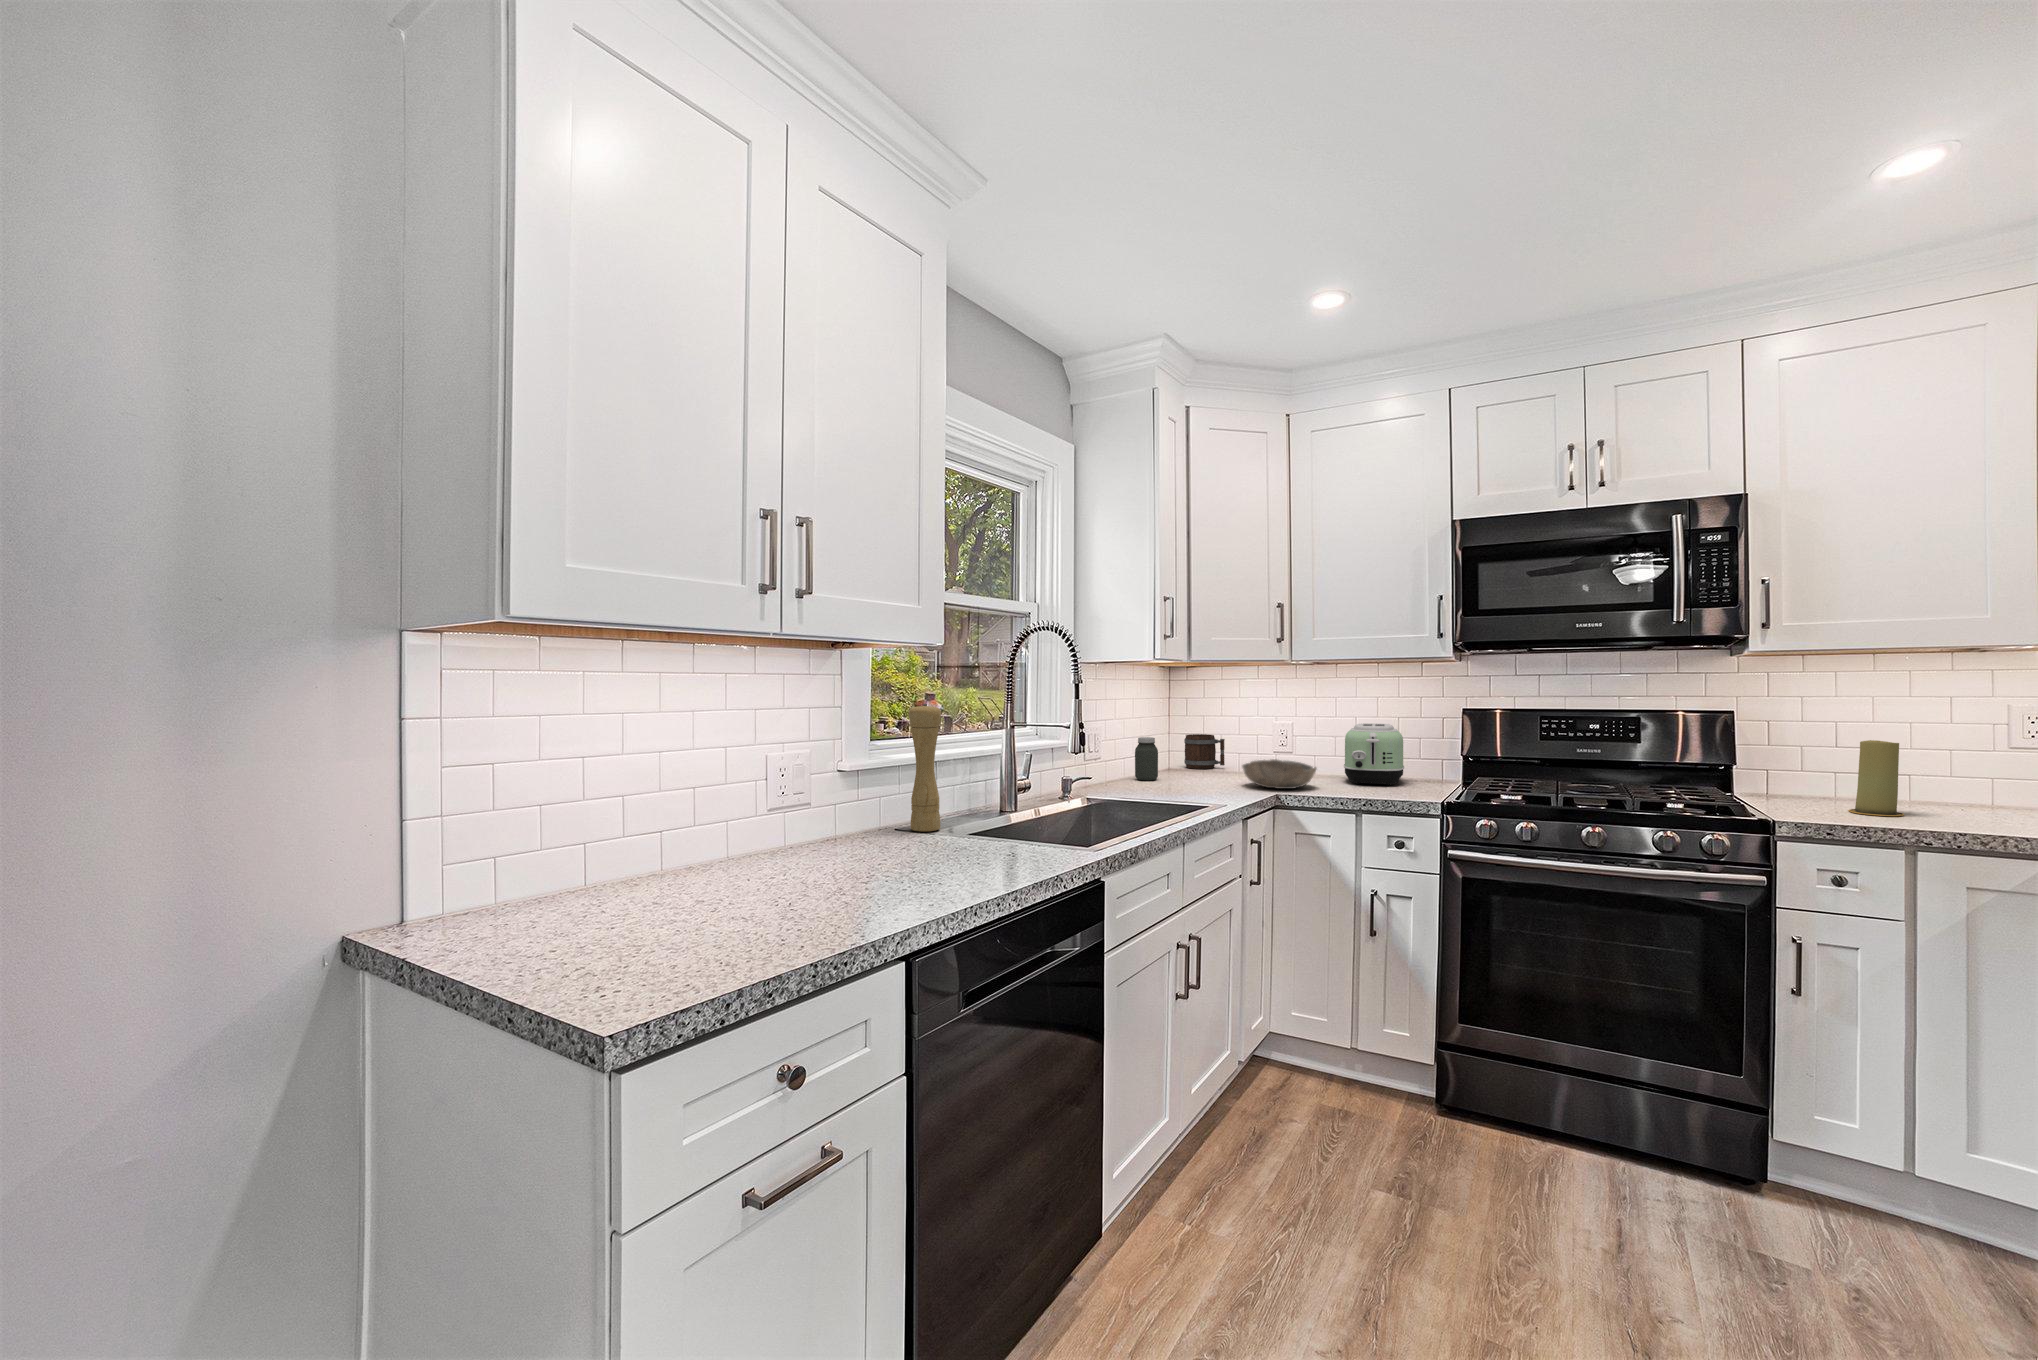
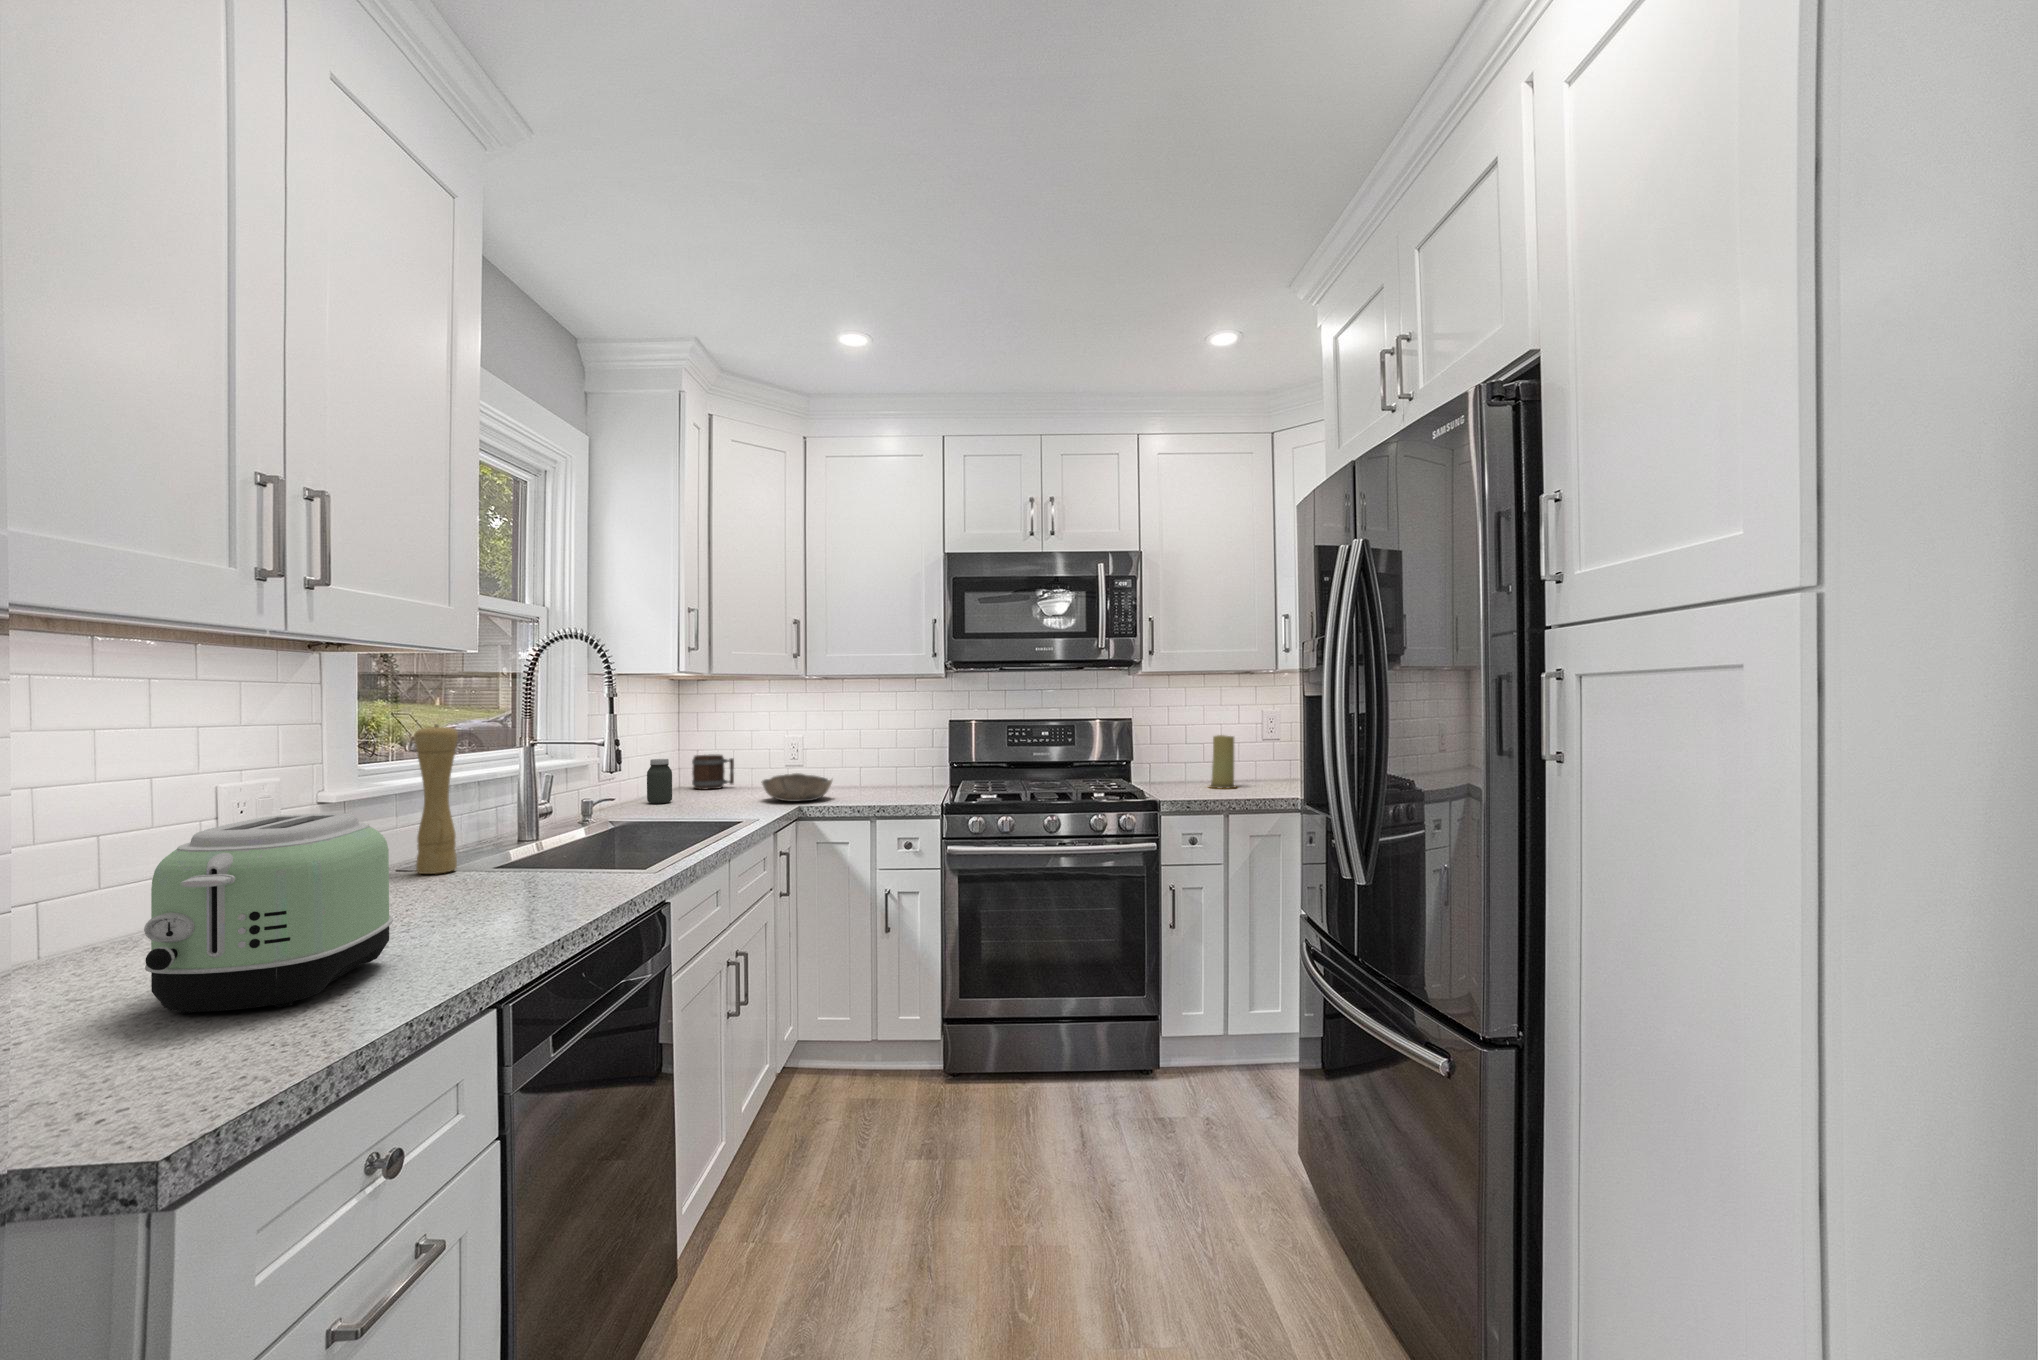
toaster: present [1344,723,1404,785] -> present [144,813,393,1014]

